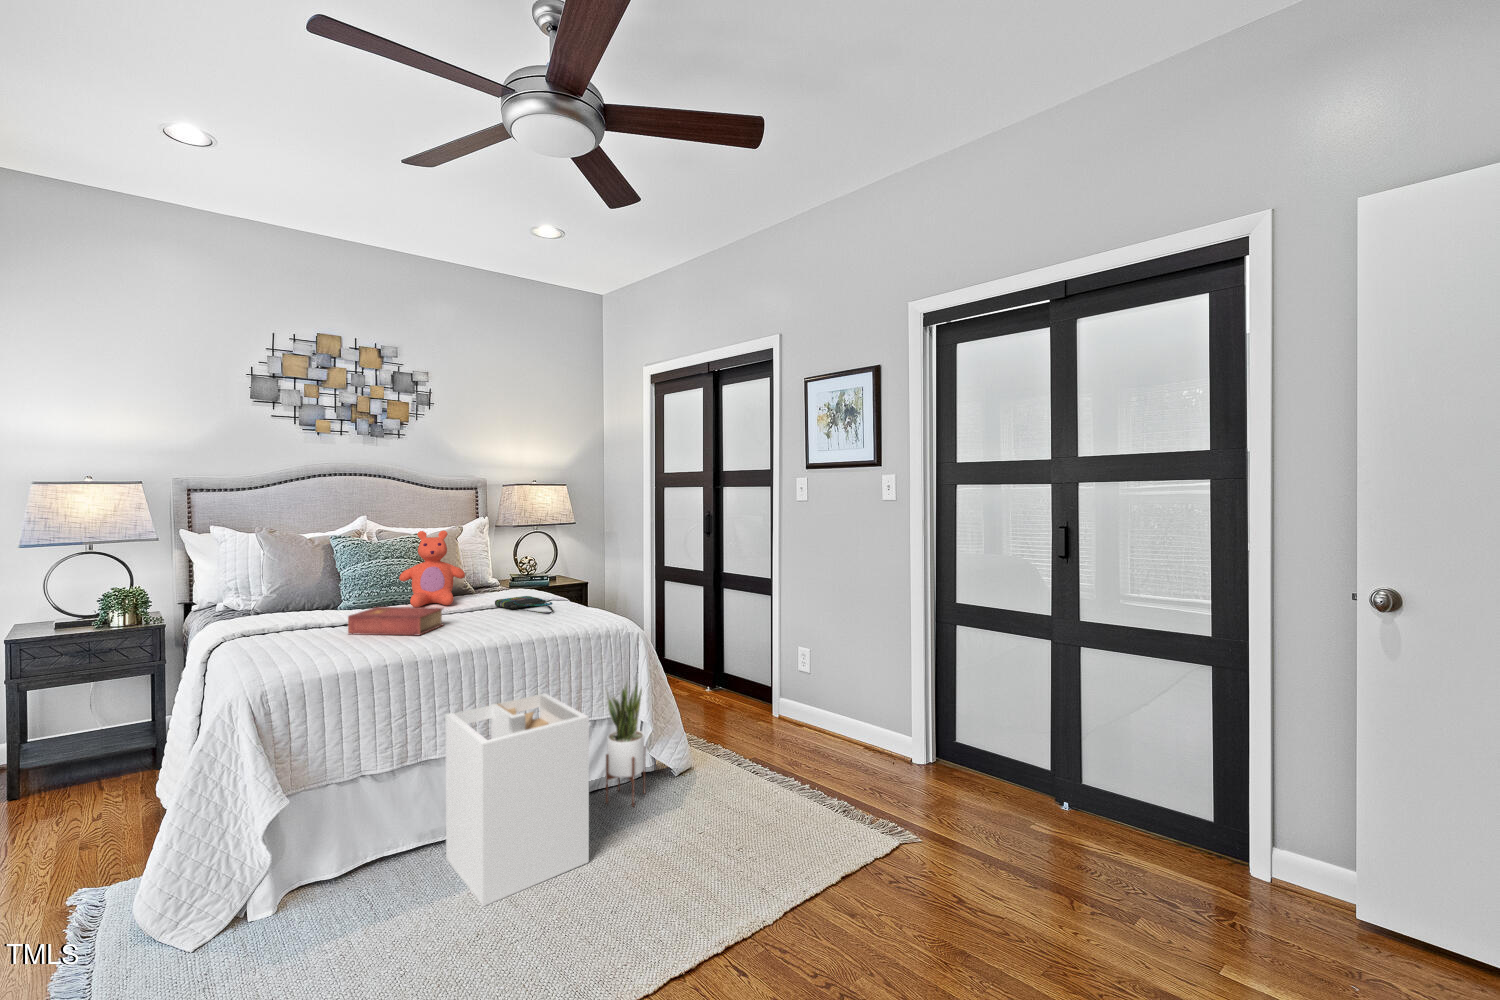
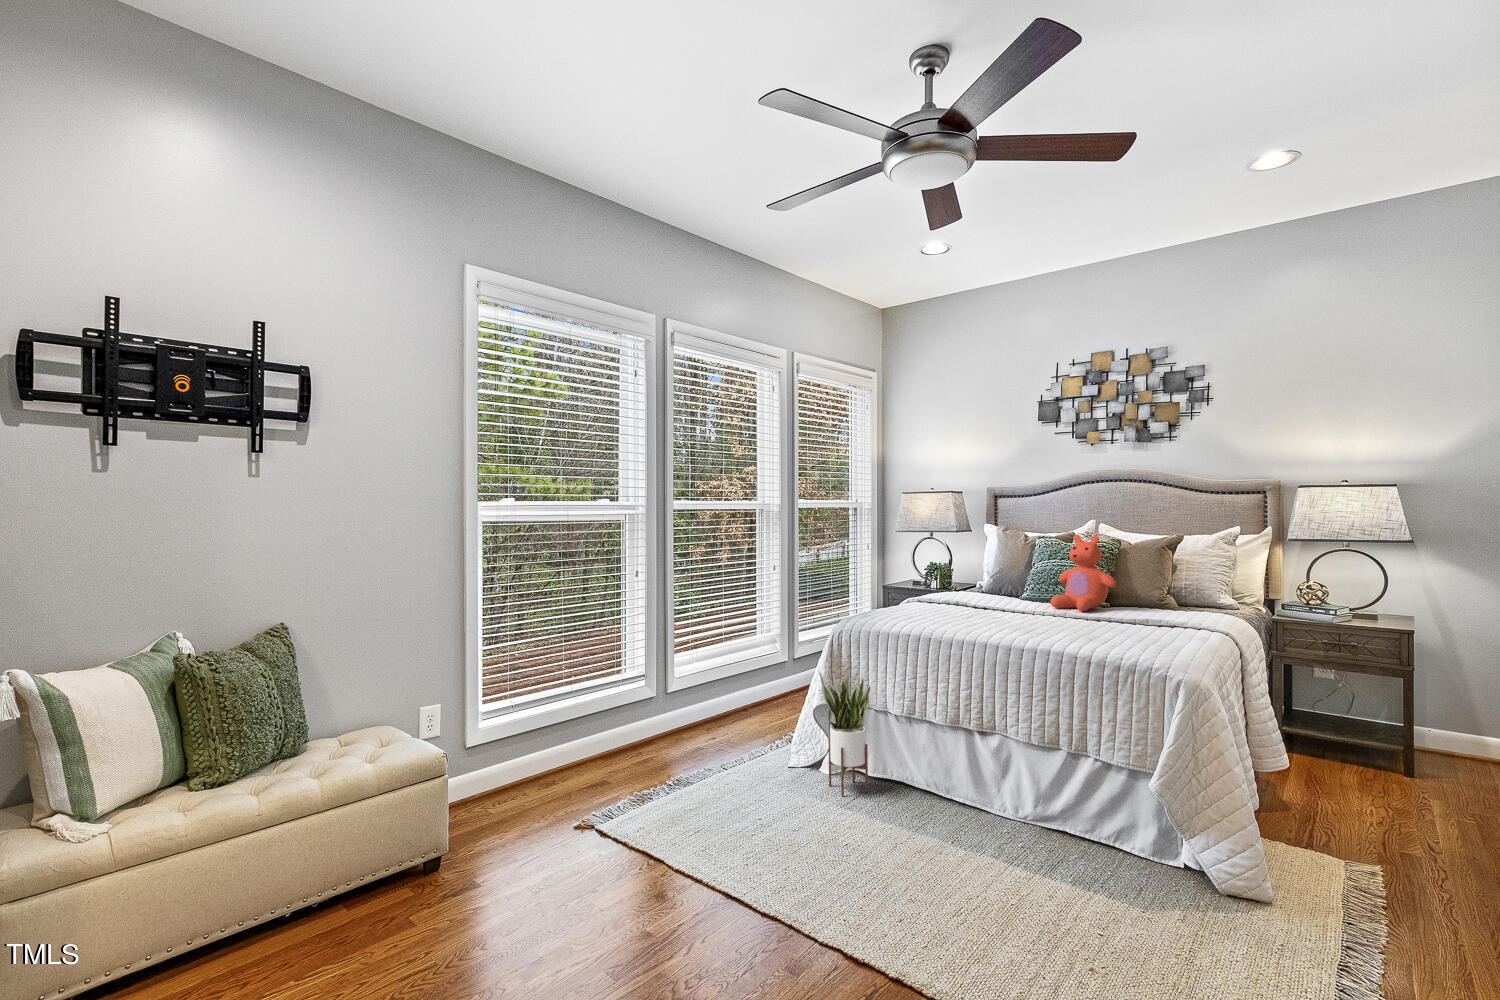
tote bag: present [495,596,553,614] -> none [1104,613,1162,634]
book: present [348,607,443,635] -> none [949,596,1015,622]
potted plant: present [605,679,646,806] -> present [819,671,871,796]
laundry hamper: present [445,694,589,906] -> none [888,685,1024,877]

